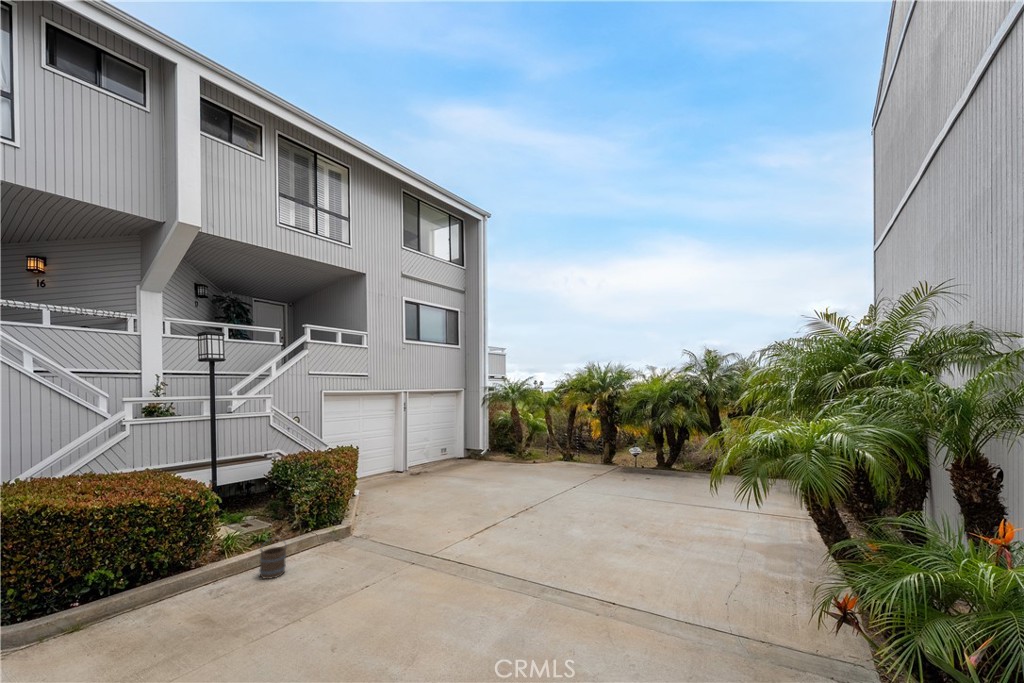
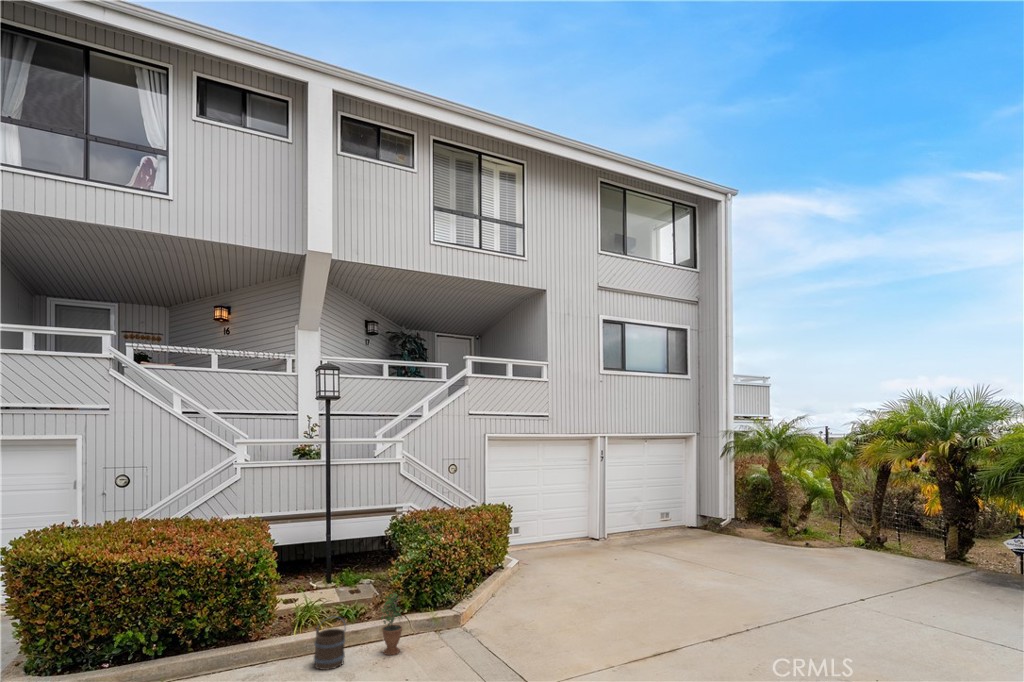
potted plant: none [306,513,324,560] -> present [381,592,402,655]

